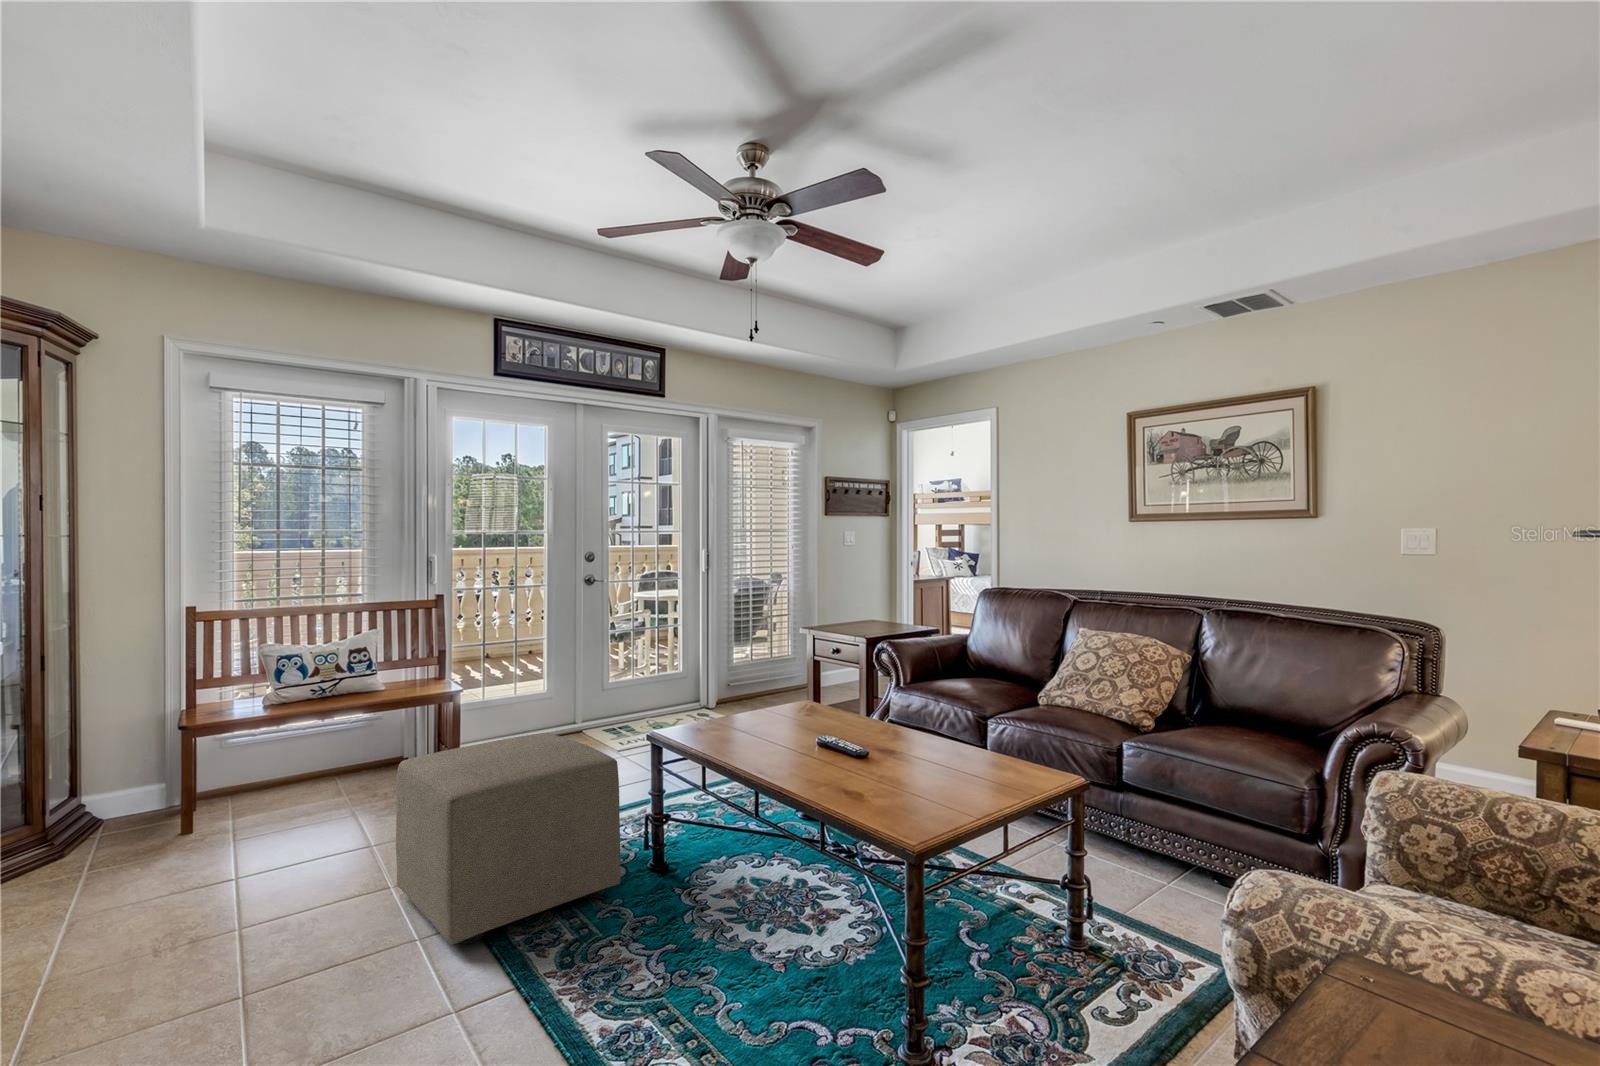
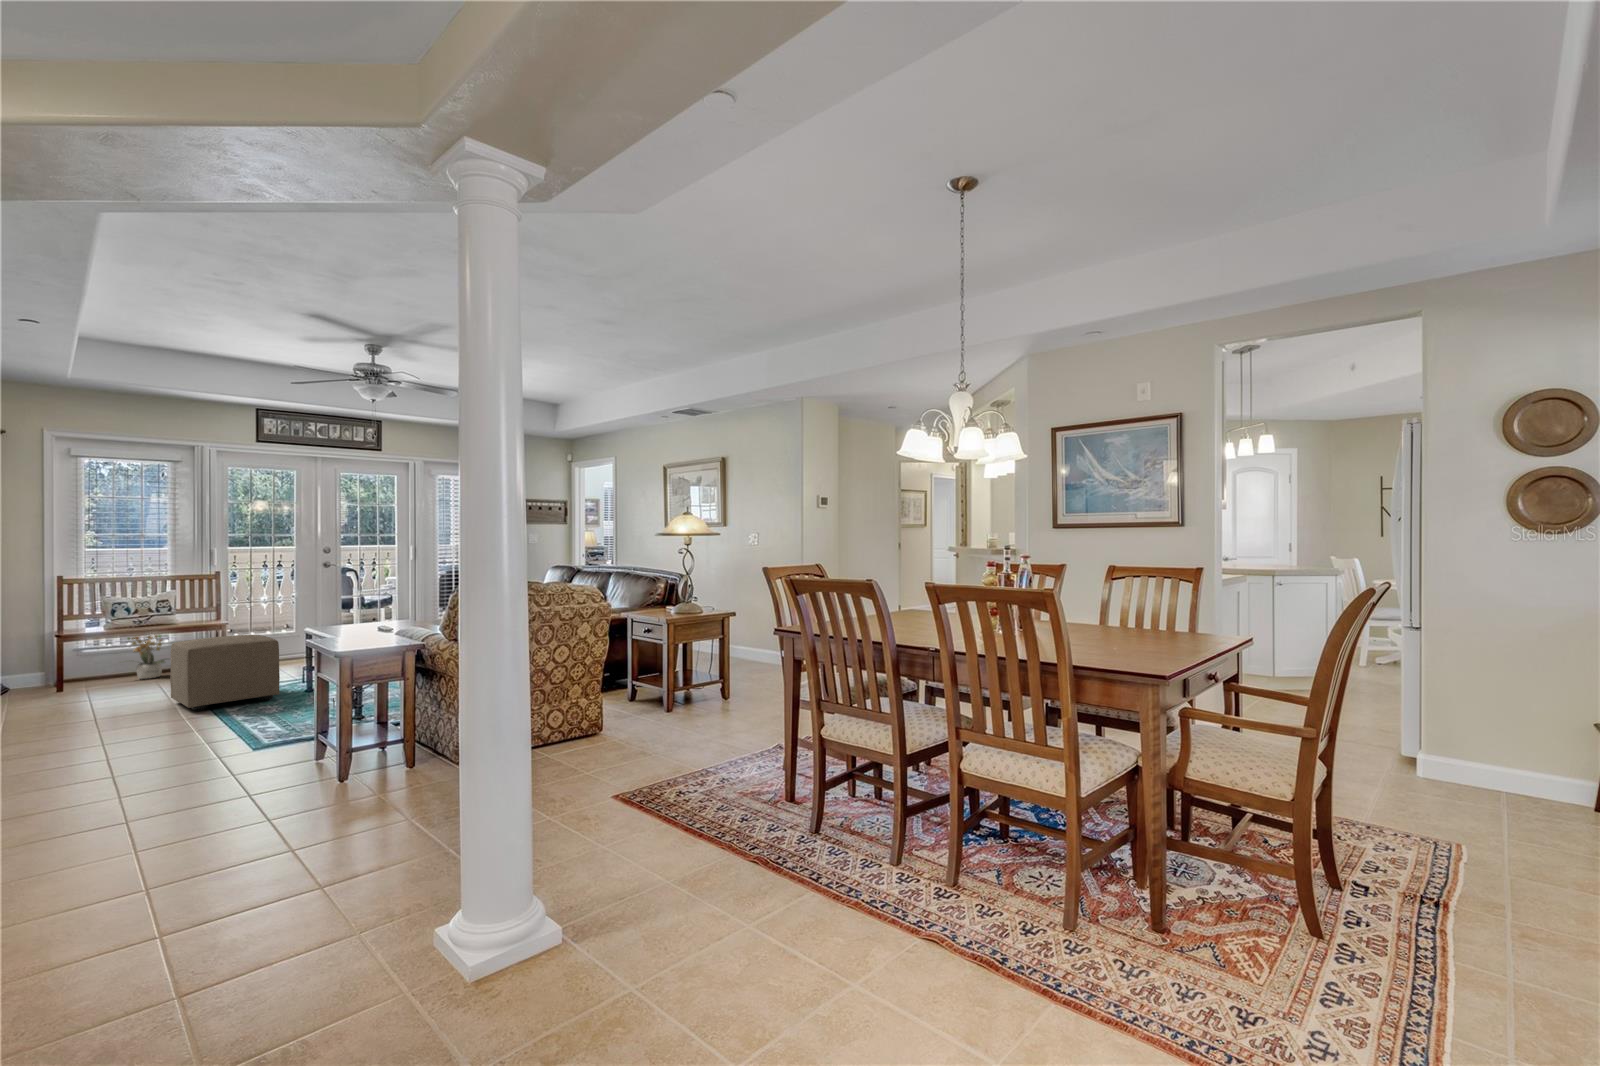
potted plant: none [278,686,379,793] -> present [128,634,167,679]

